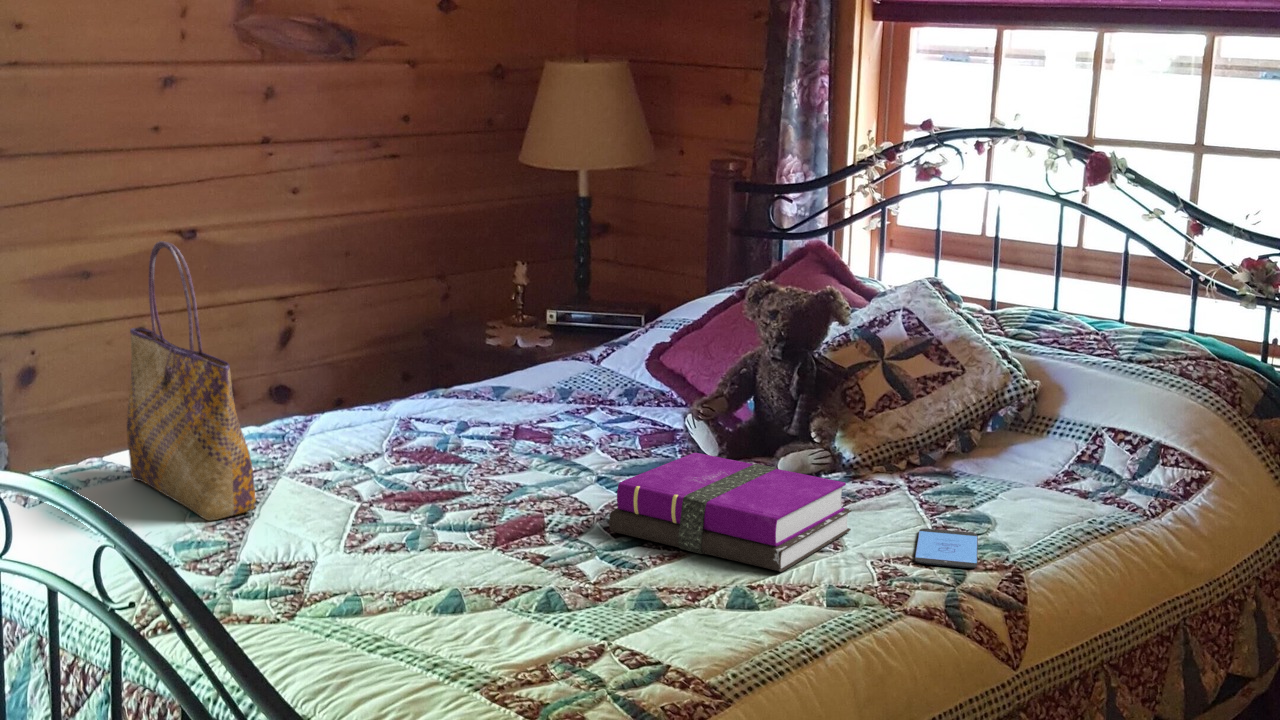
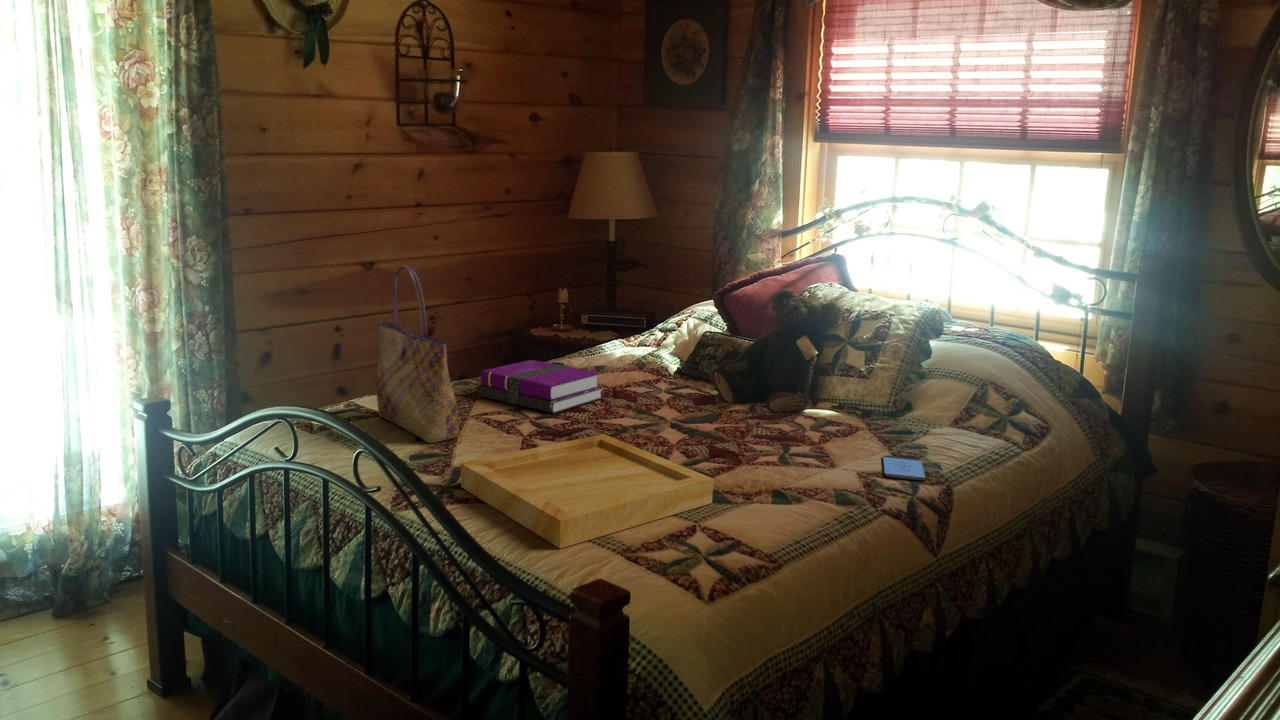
notebook: present [609,453,852,572] -> present [477,360,603,413]
tray: none [248,502,637,684] -> present [461,434,713,549]

